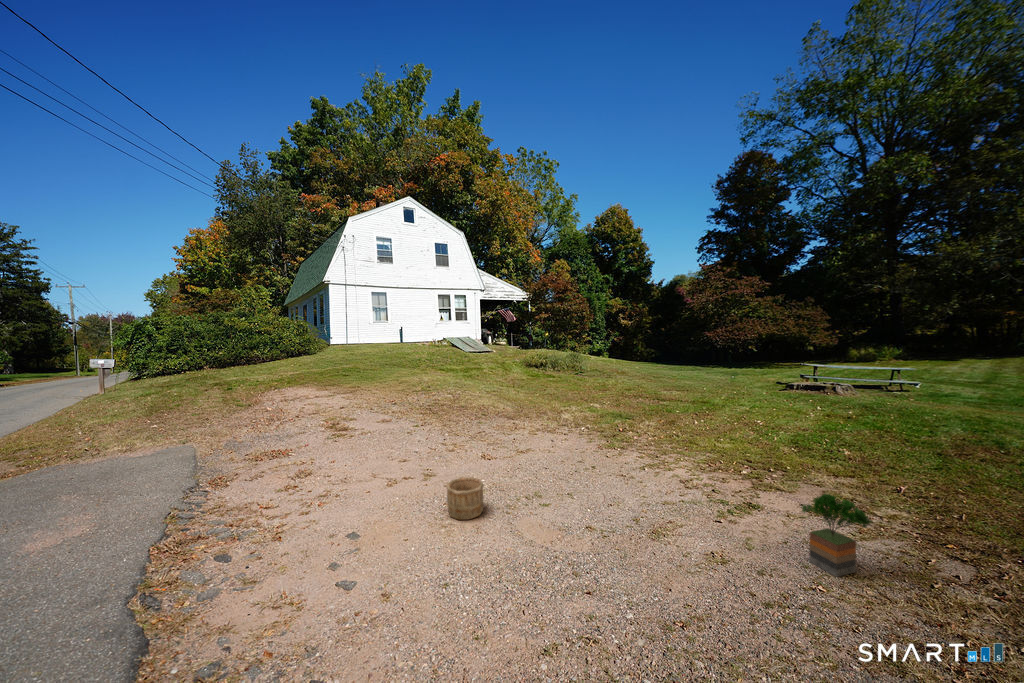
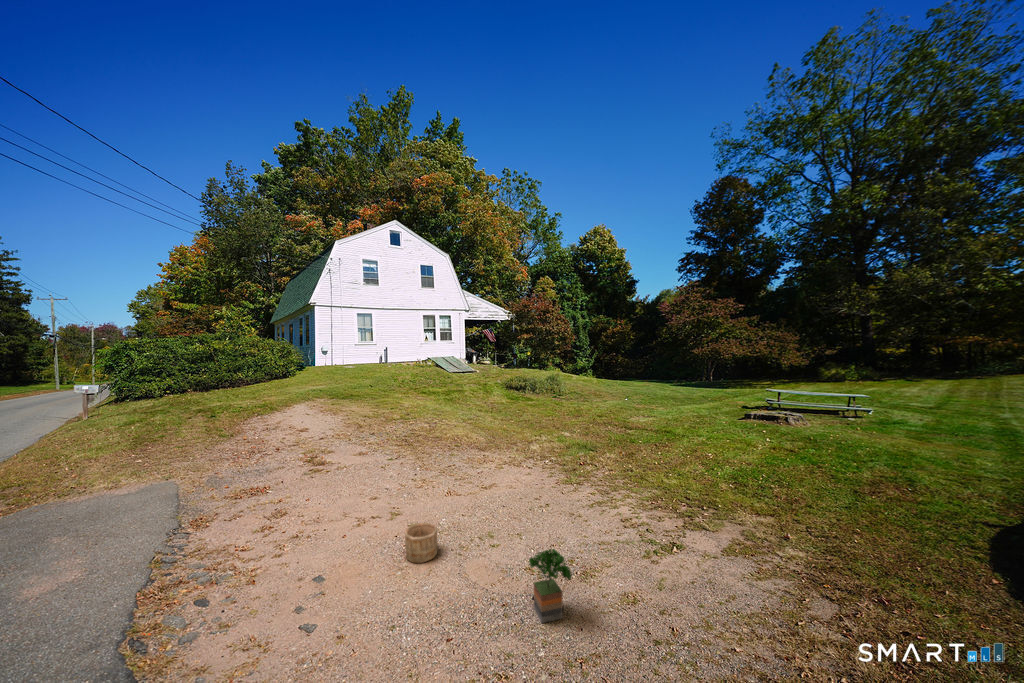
potted tree: present [802,494,872,577] -> present [529,549,572,623]

